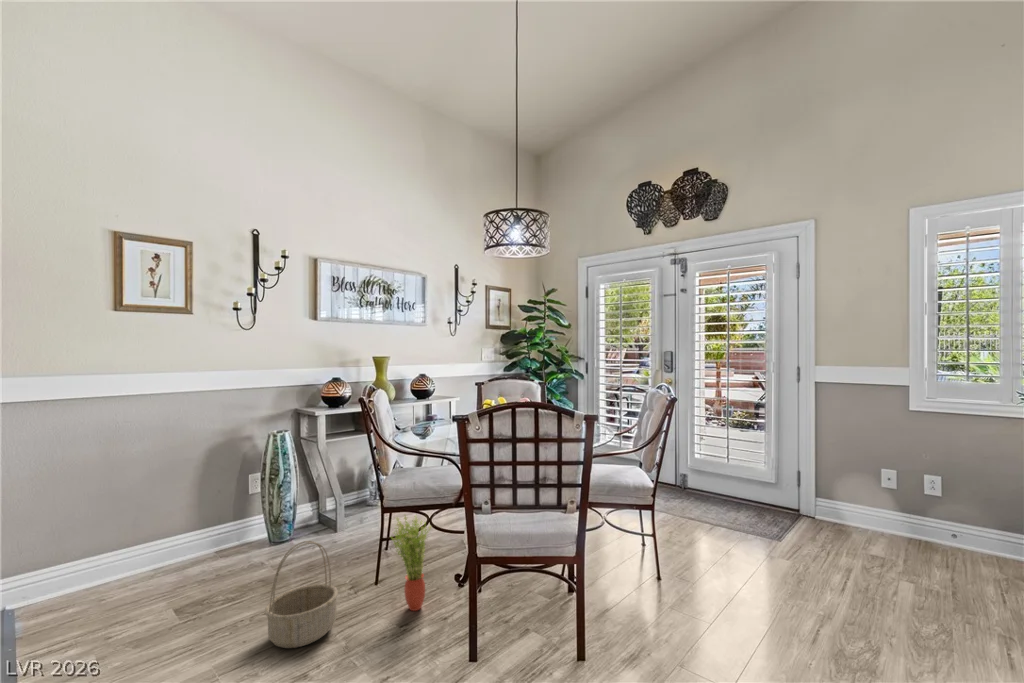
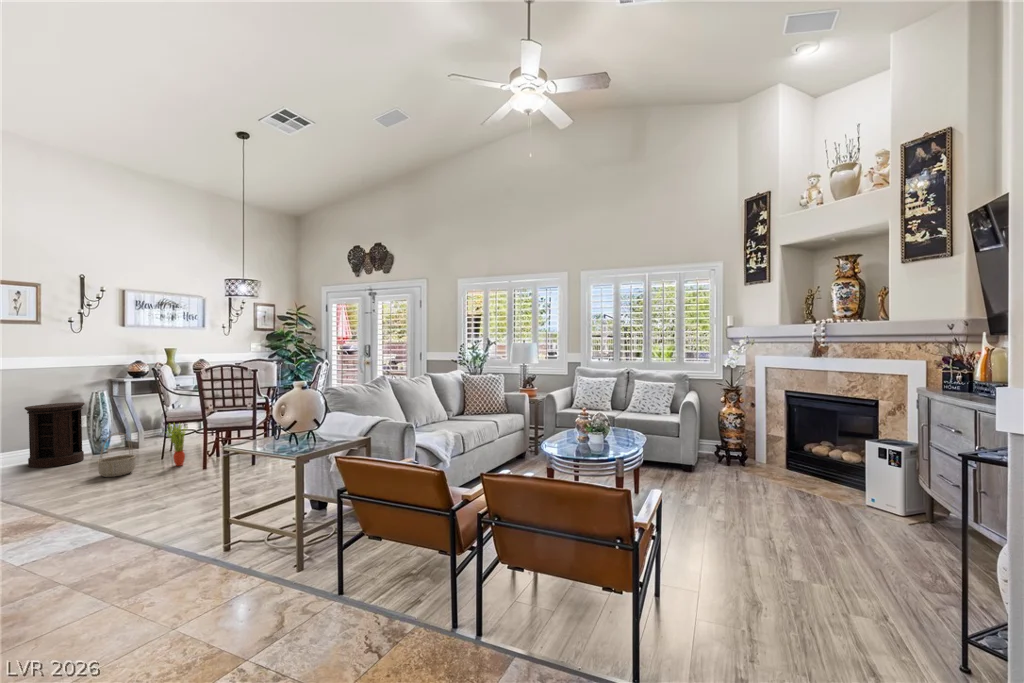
side table: none [162,453,255,583] -> present [25,402,85,468]

